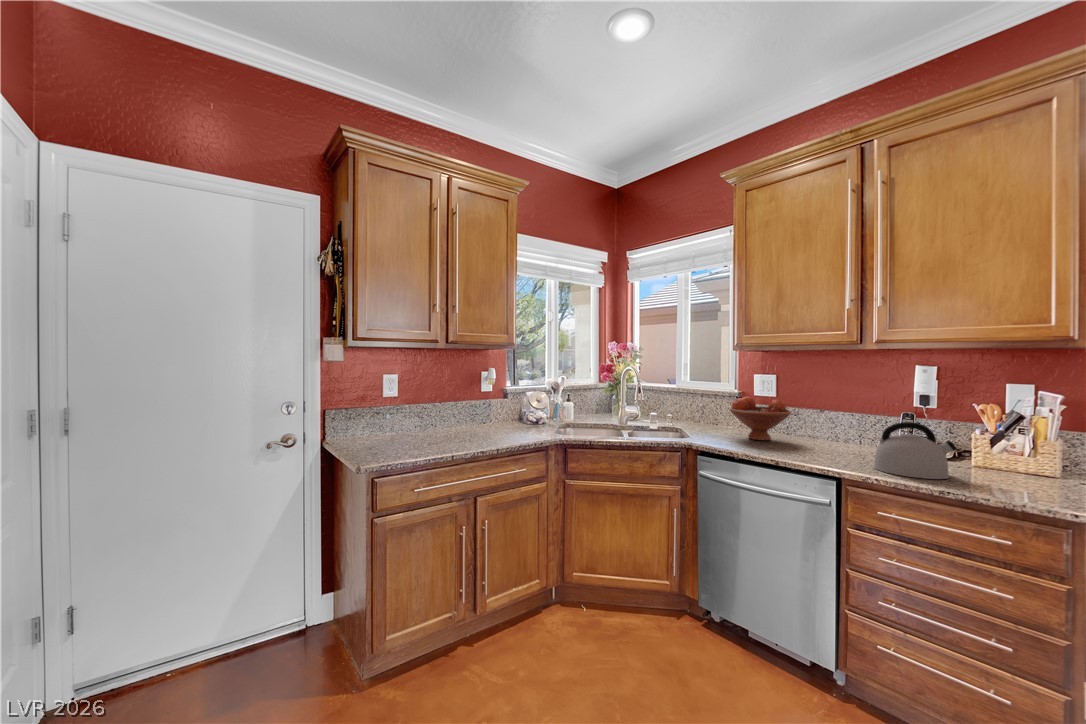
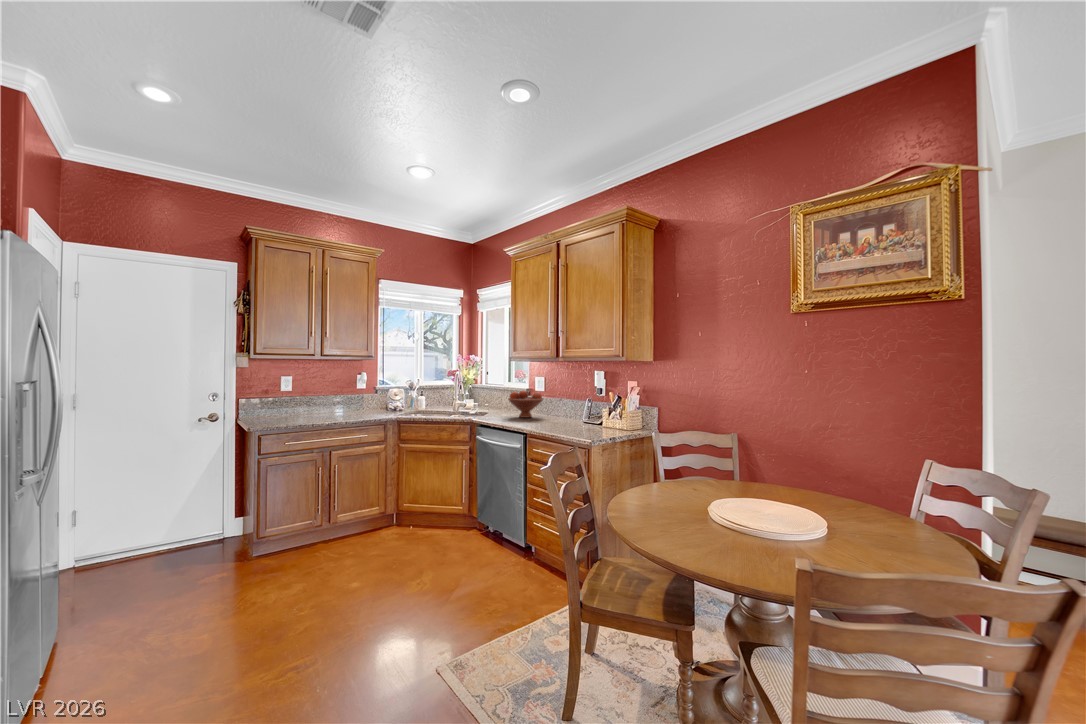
kettle: present [874,422,957,479] -> none [550,401,585,431]

